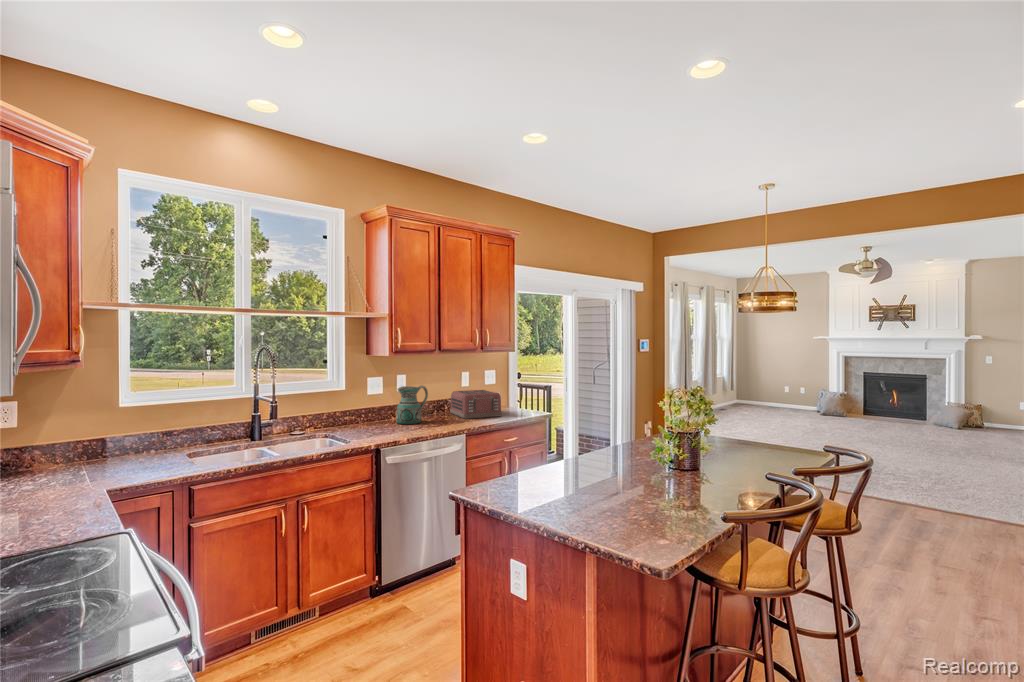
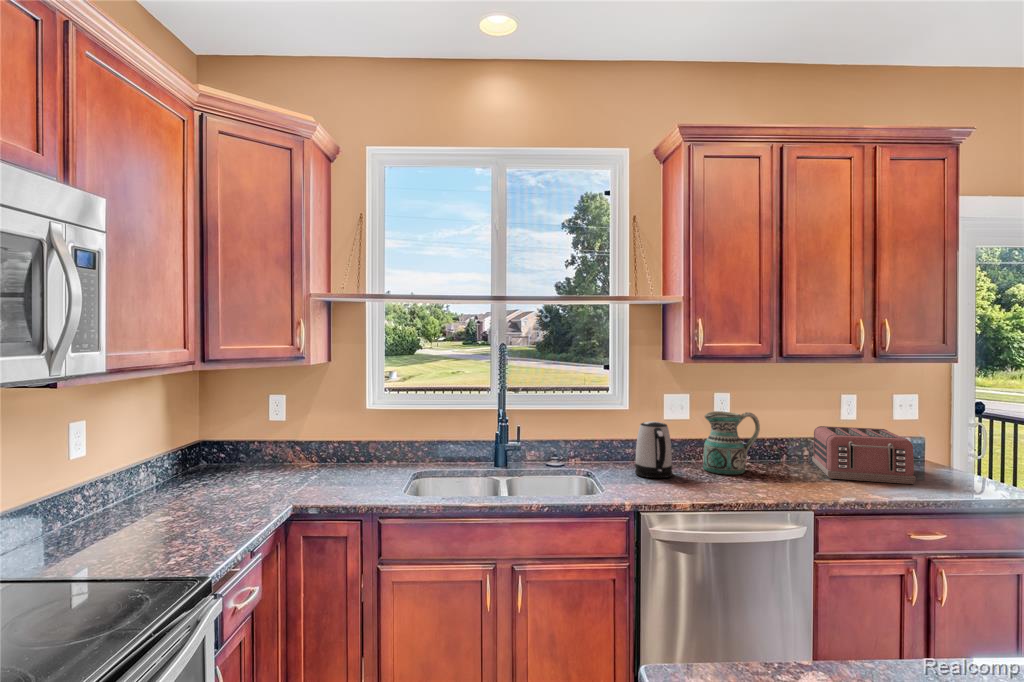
kettle: none [359,395,384,432] -> present [635,421,672,478]

